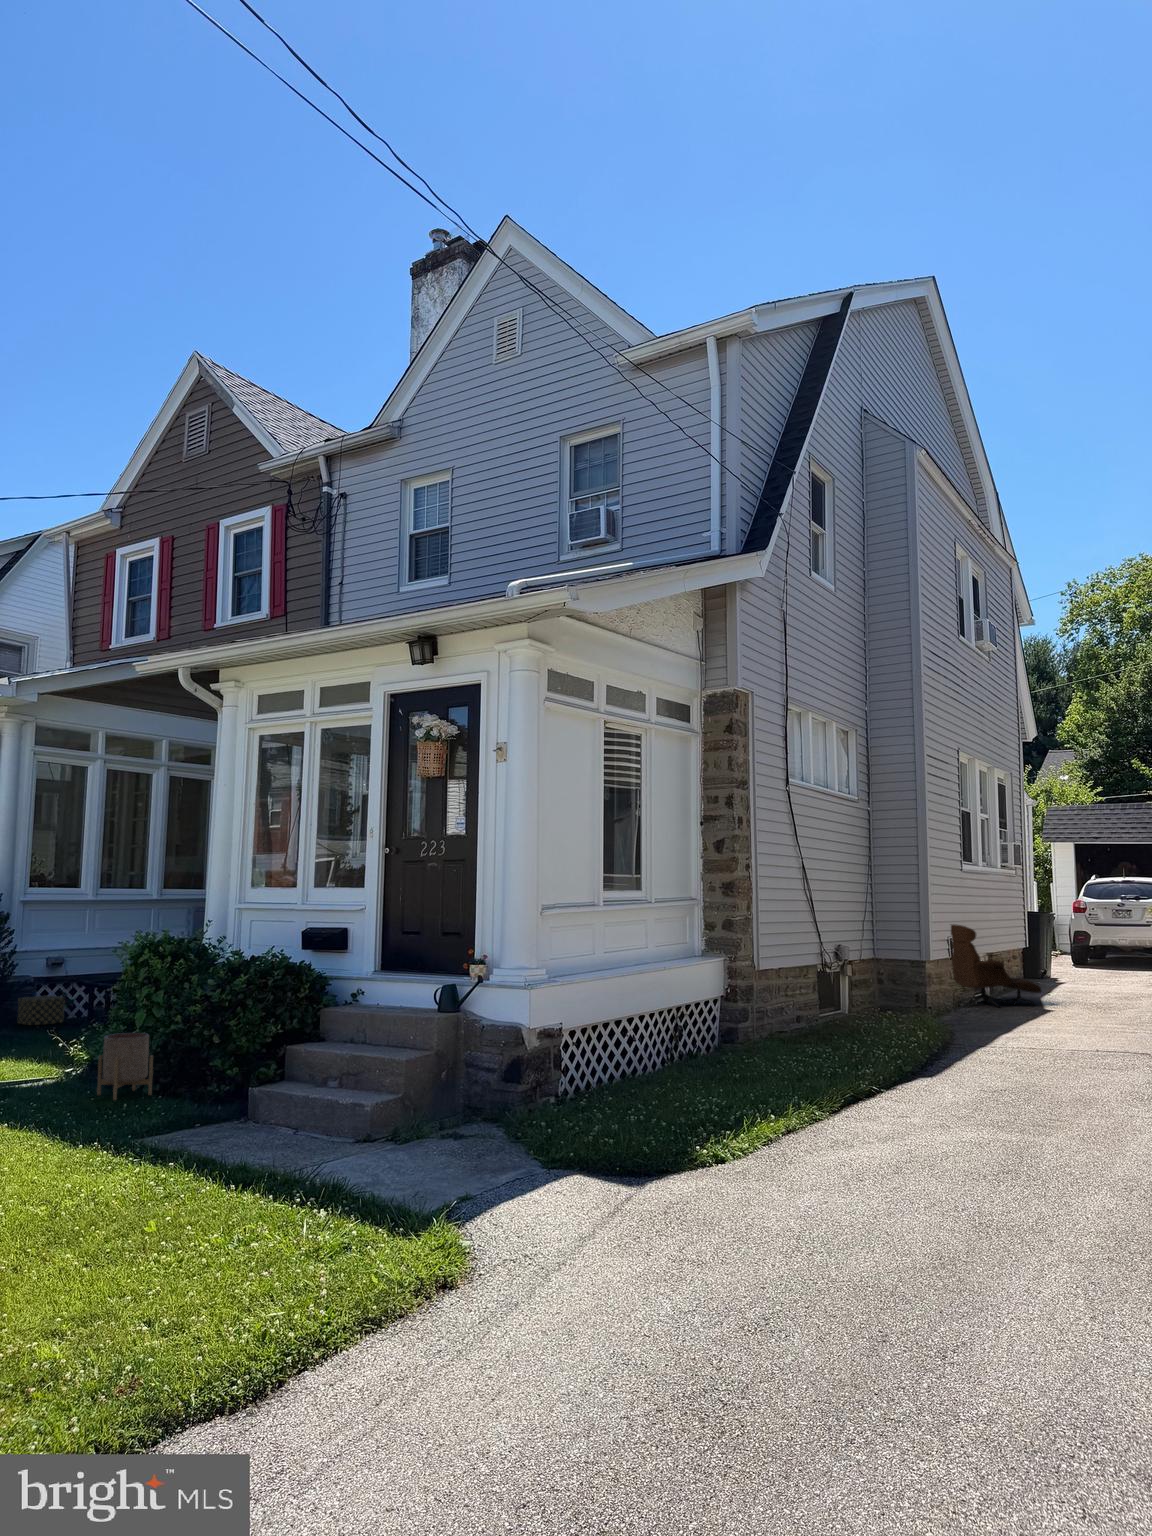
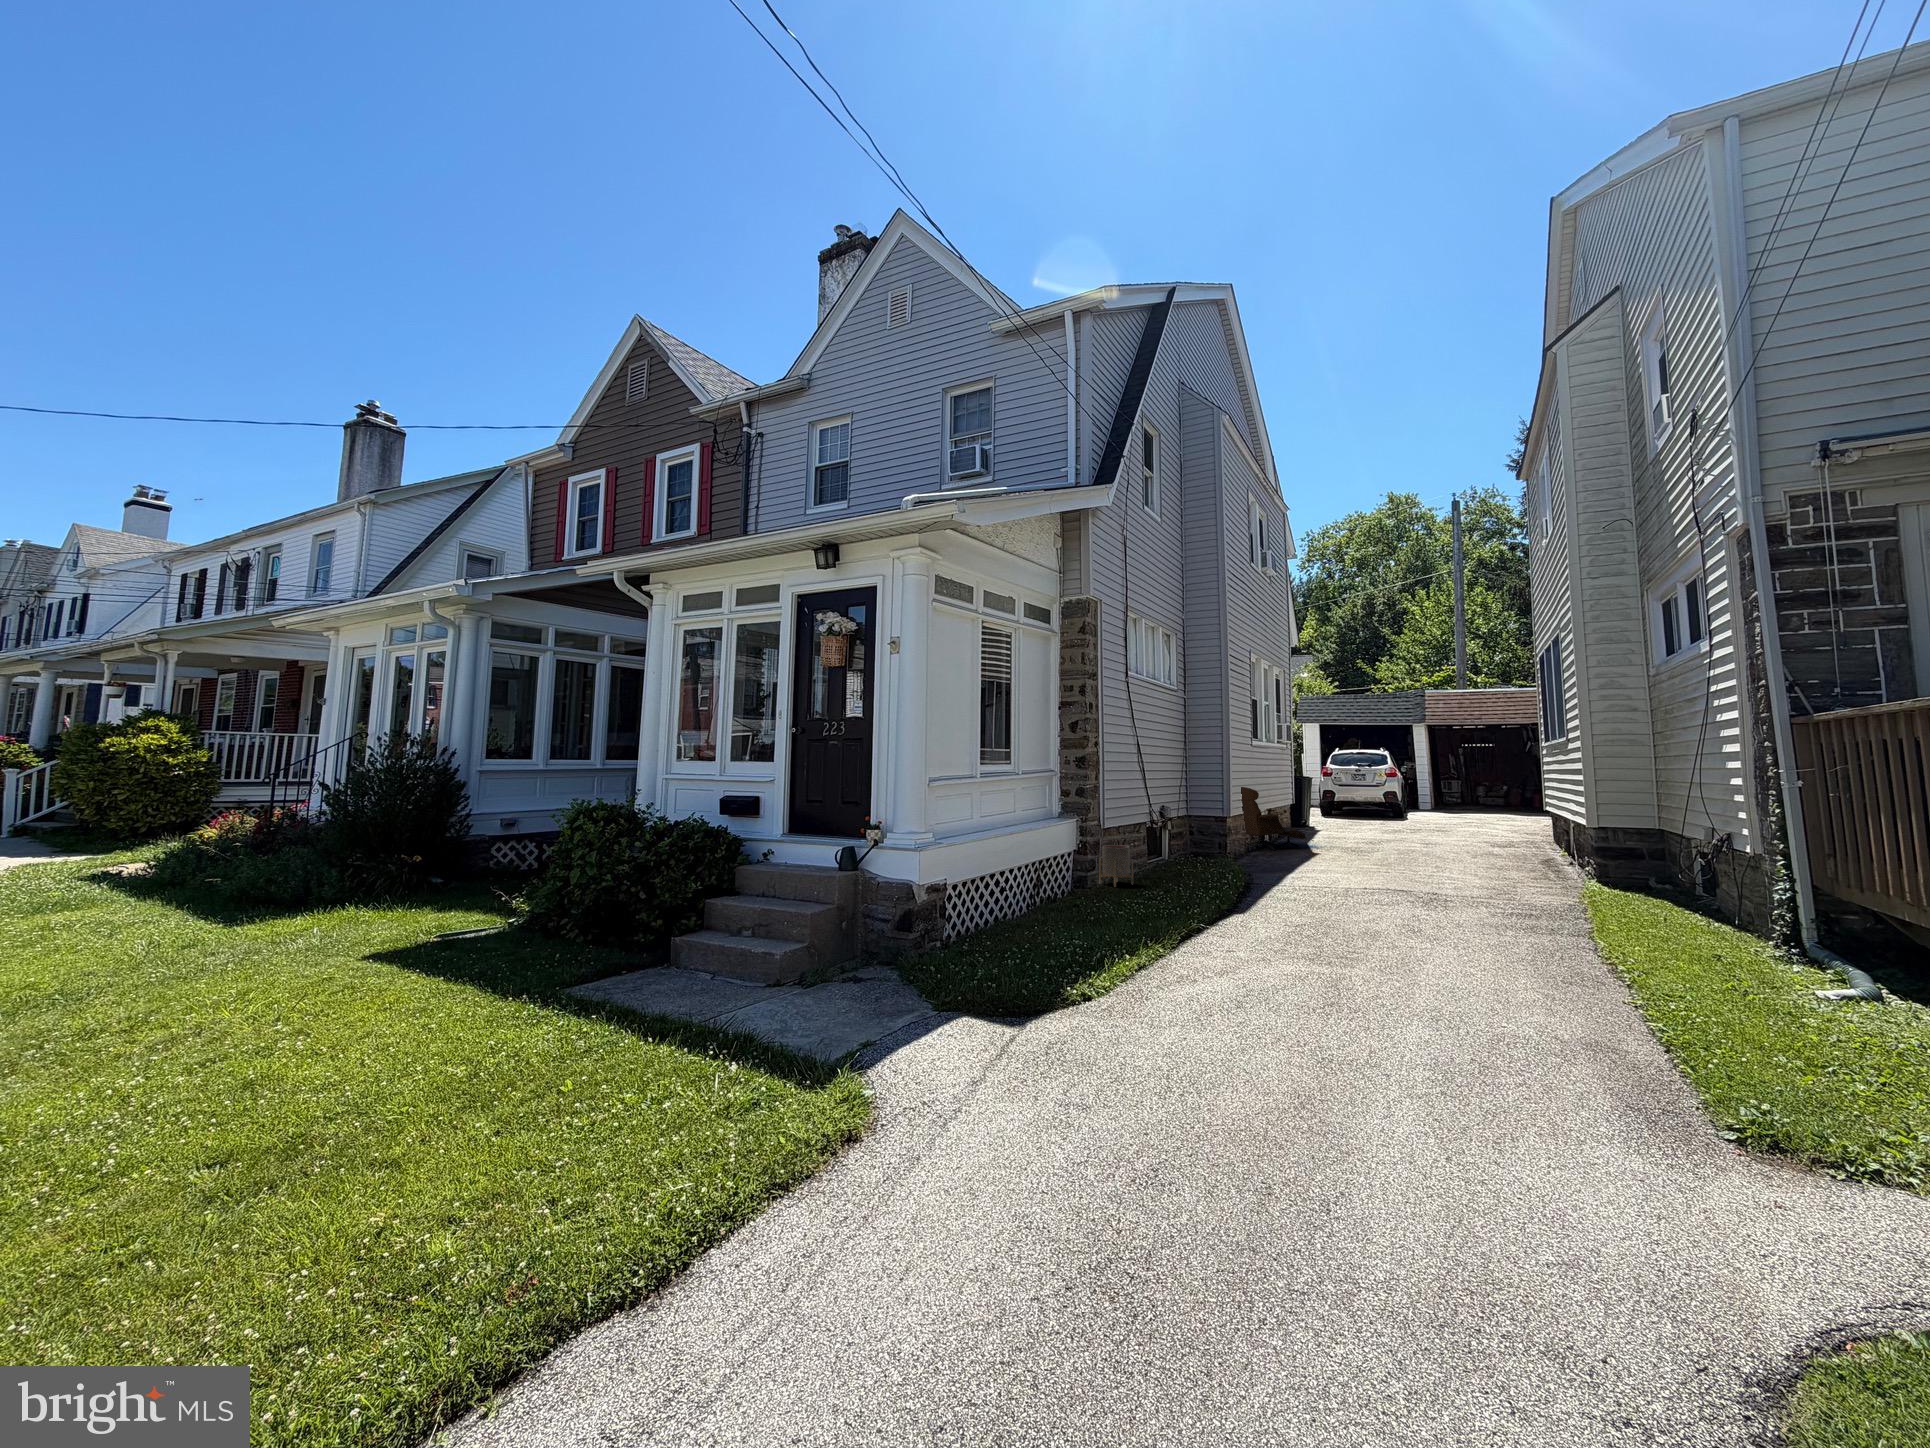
storage box: present [17,996,65,1025] -> none [475,850,519,875]
planter: present [97,1033,153,1100] -> present [1099,845,1133,887]

